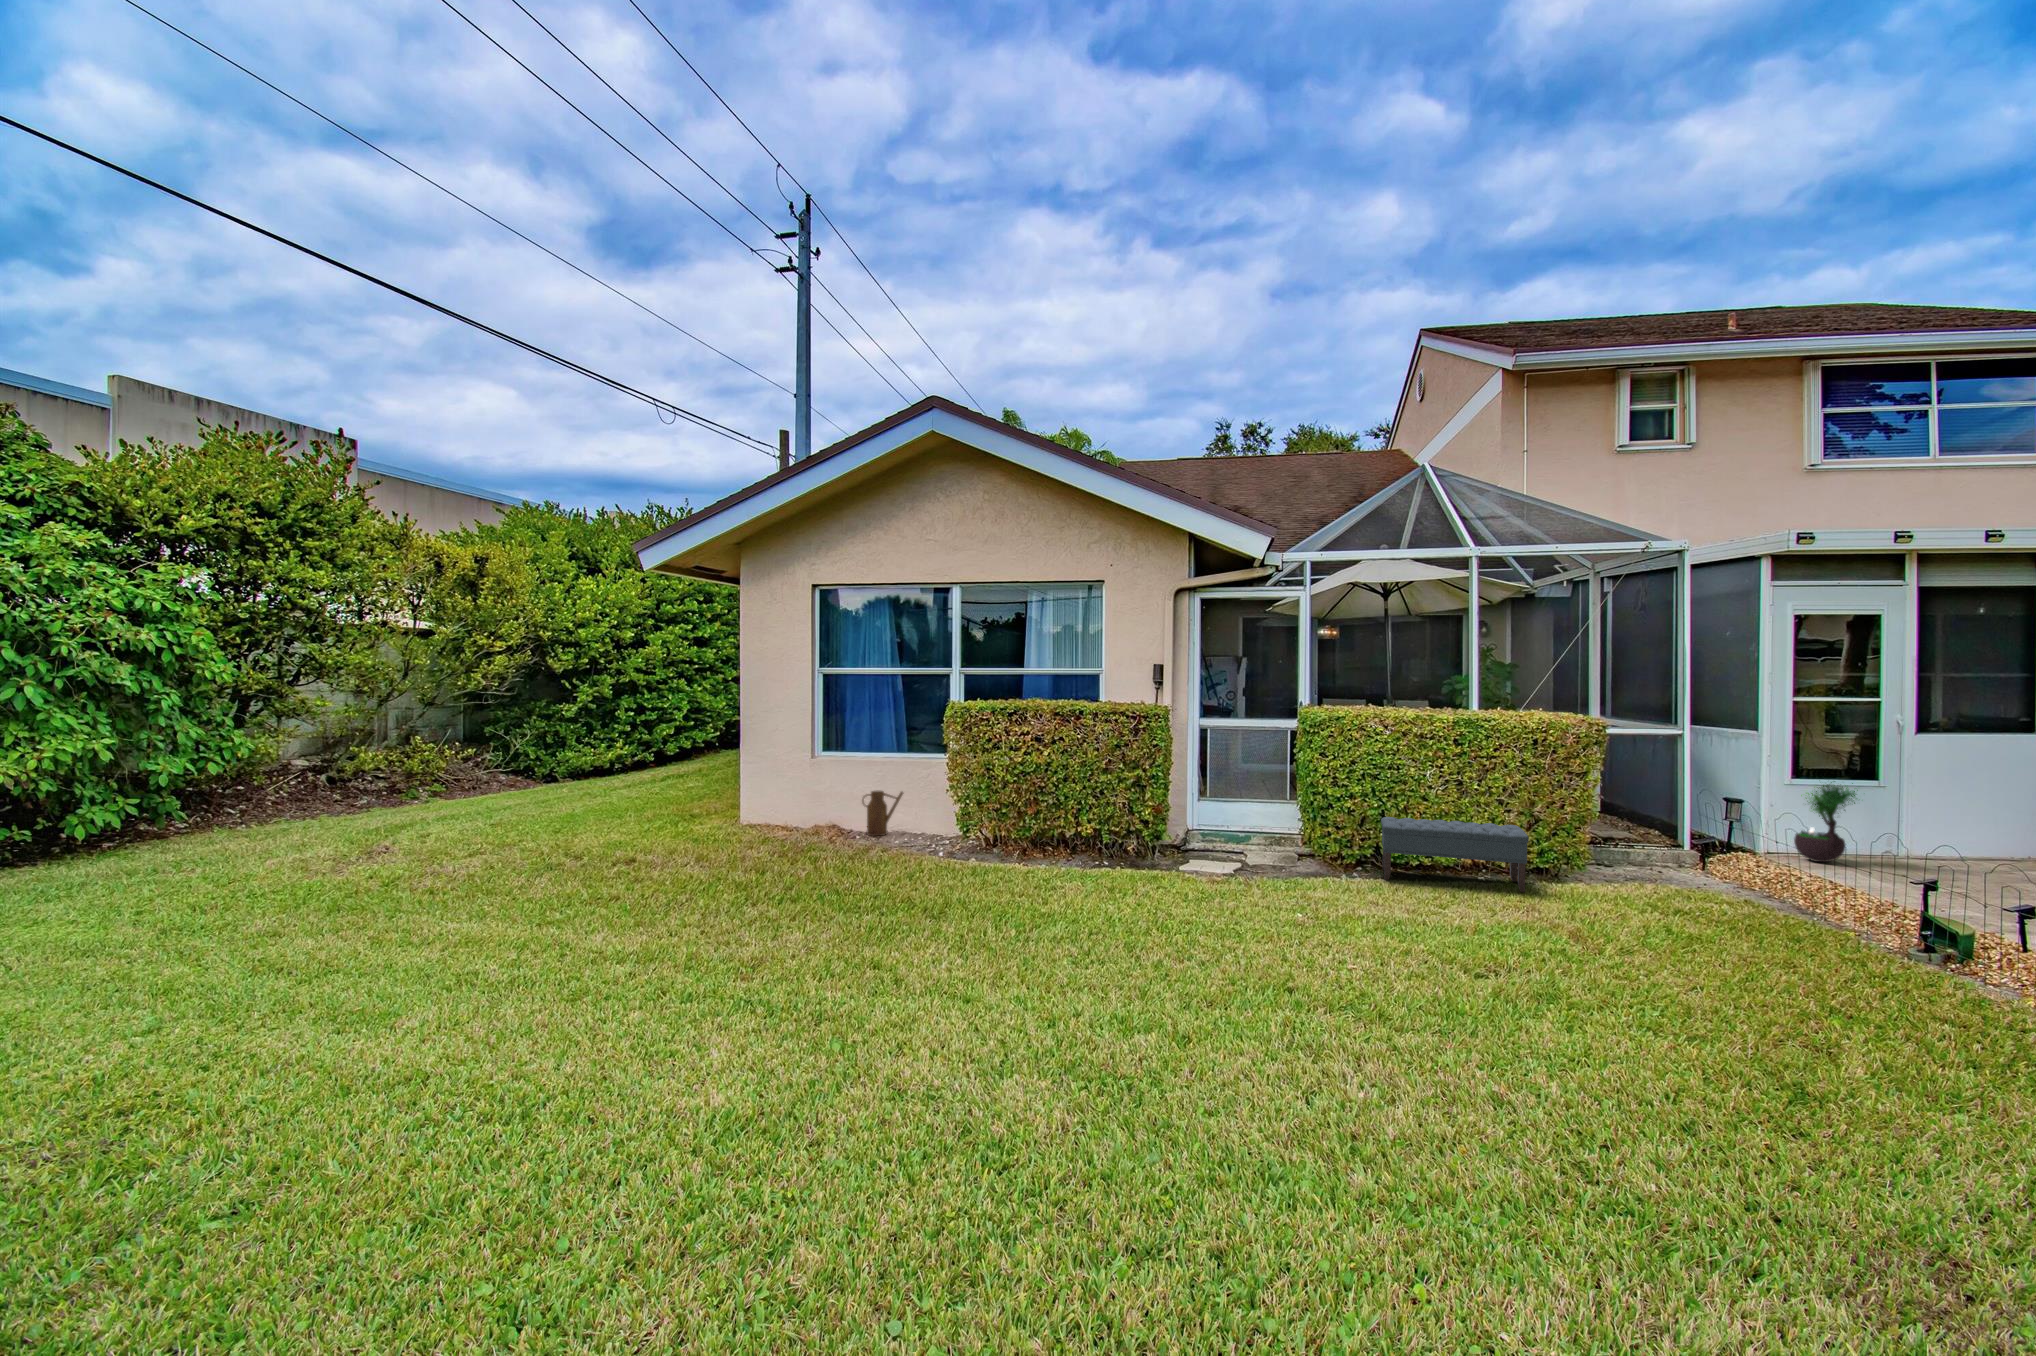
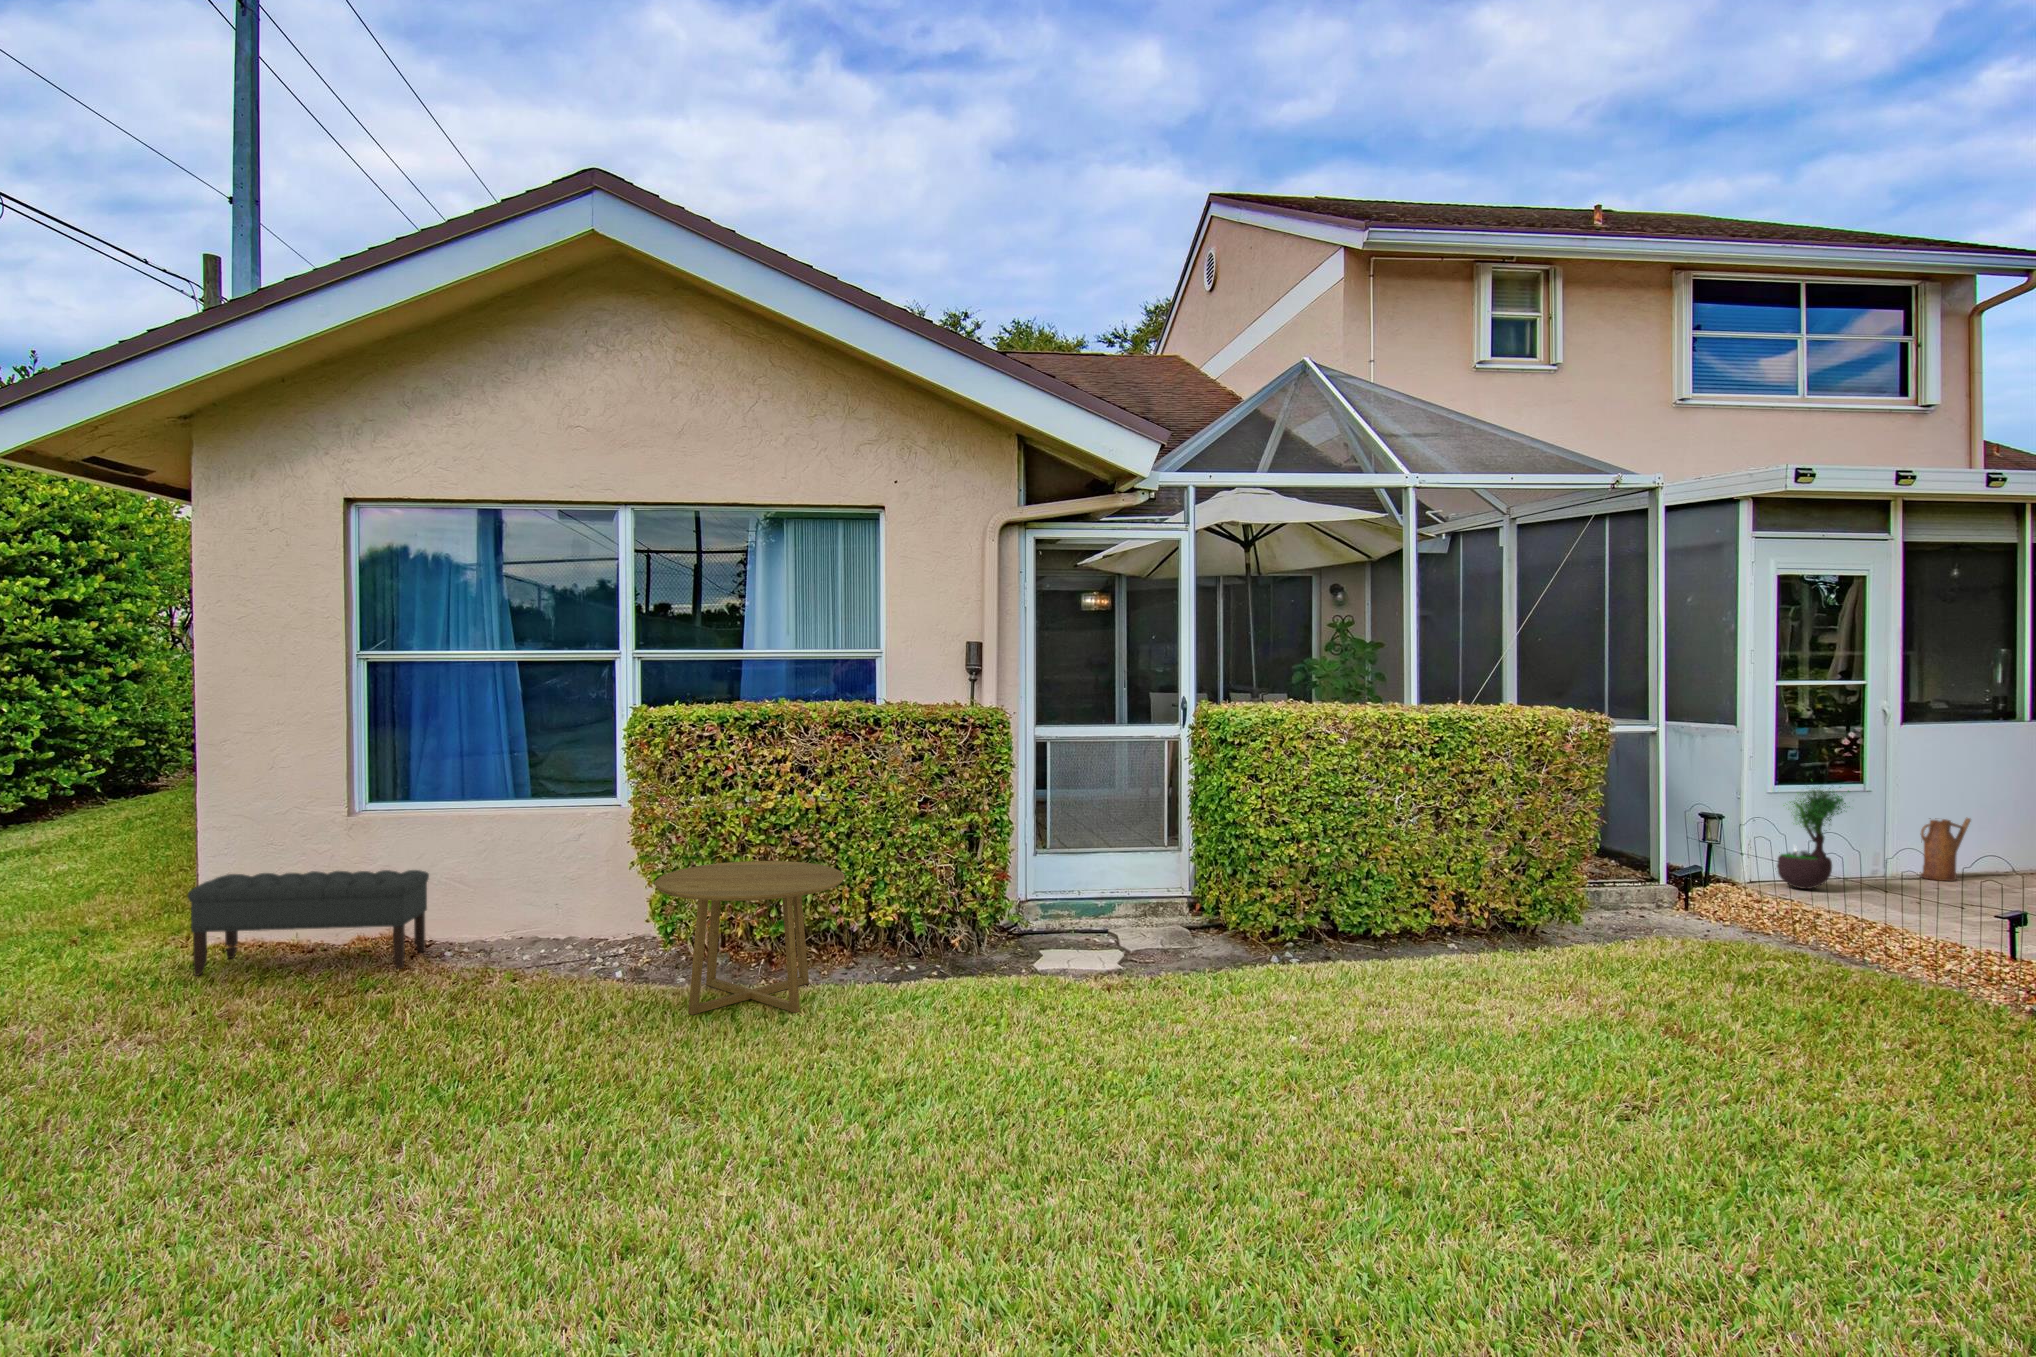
watering can: present [862,791,903,836] -> present [1921,818,1971,881]
round table: none [951,791,1055,876] -> present [655,861,845,1015]
bench: present [1381,817,1529,892] -> present [188,870,429,976]

